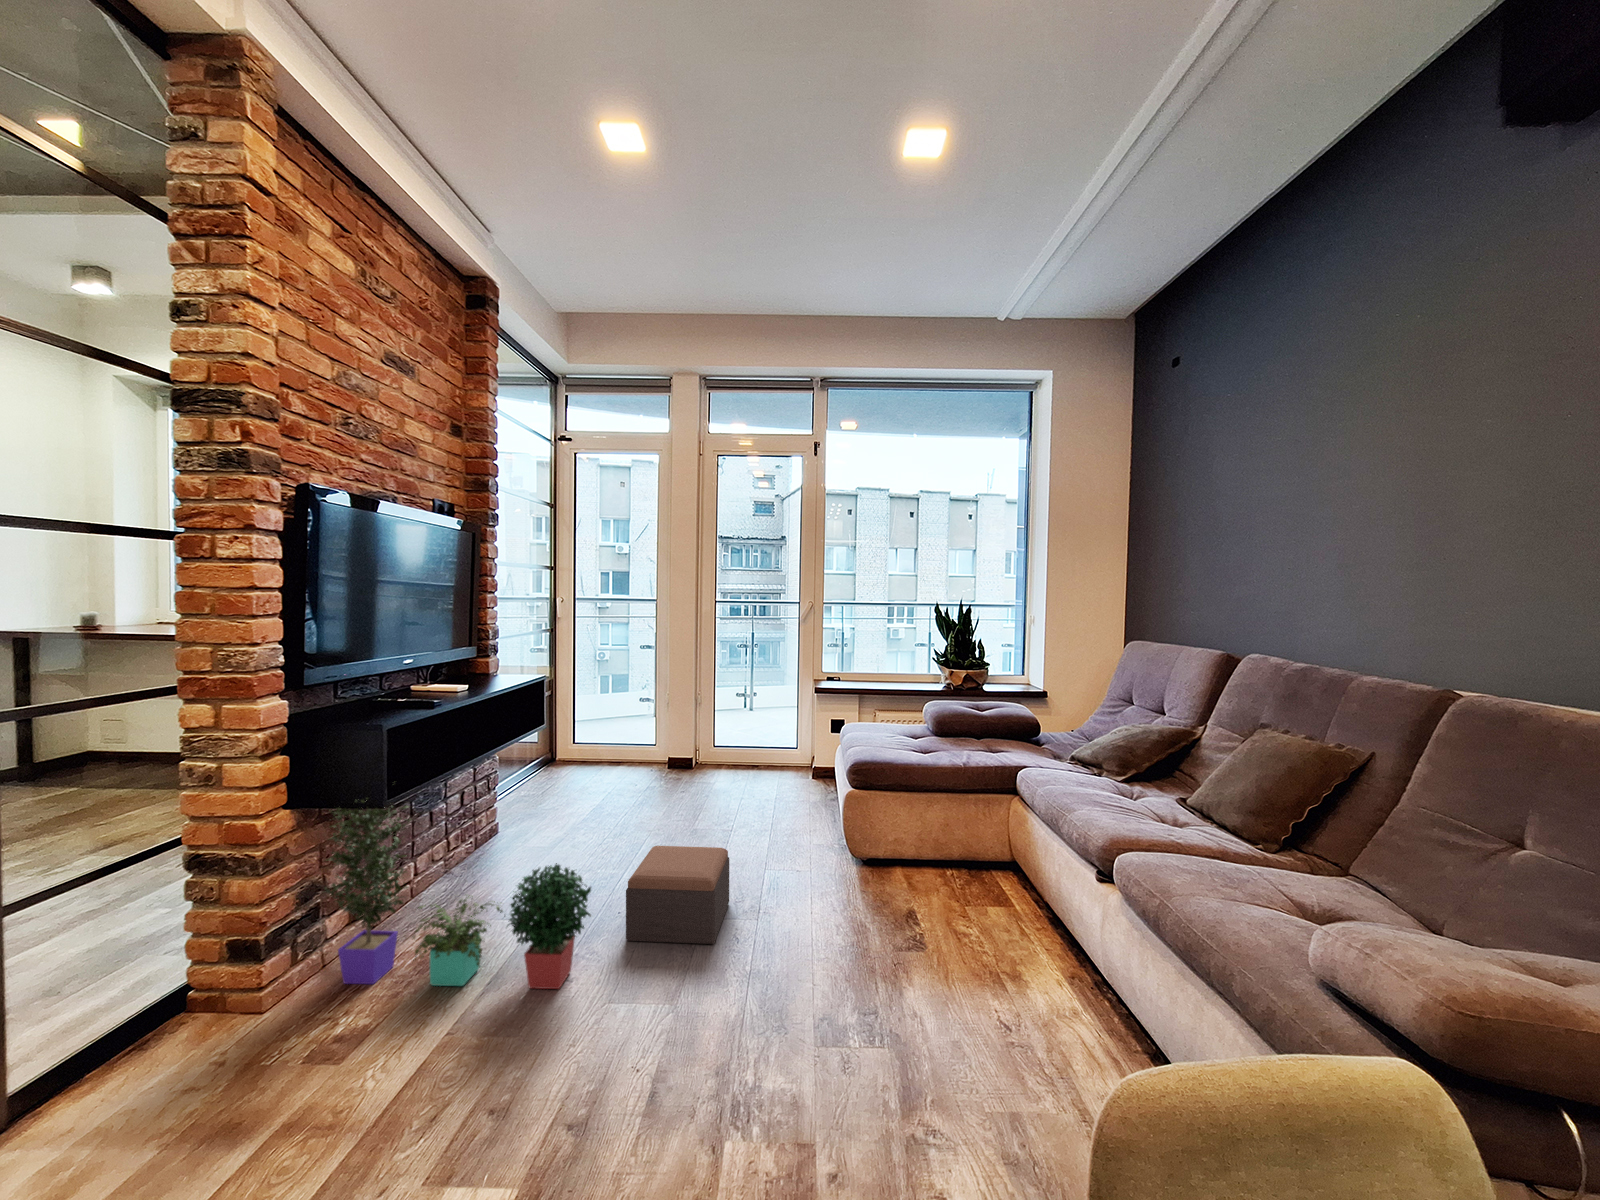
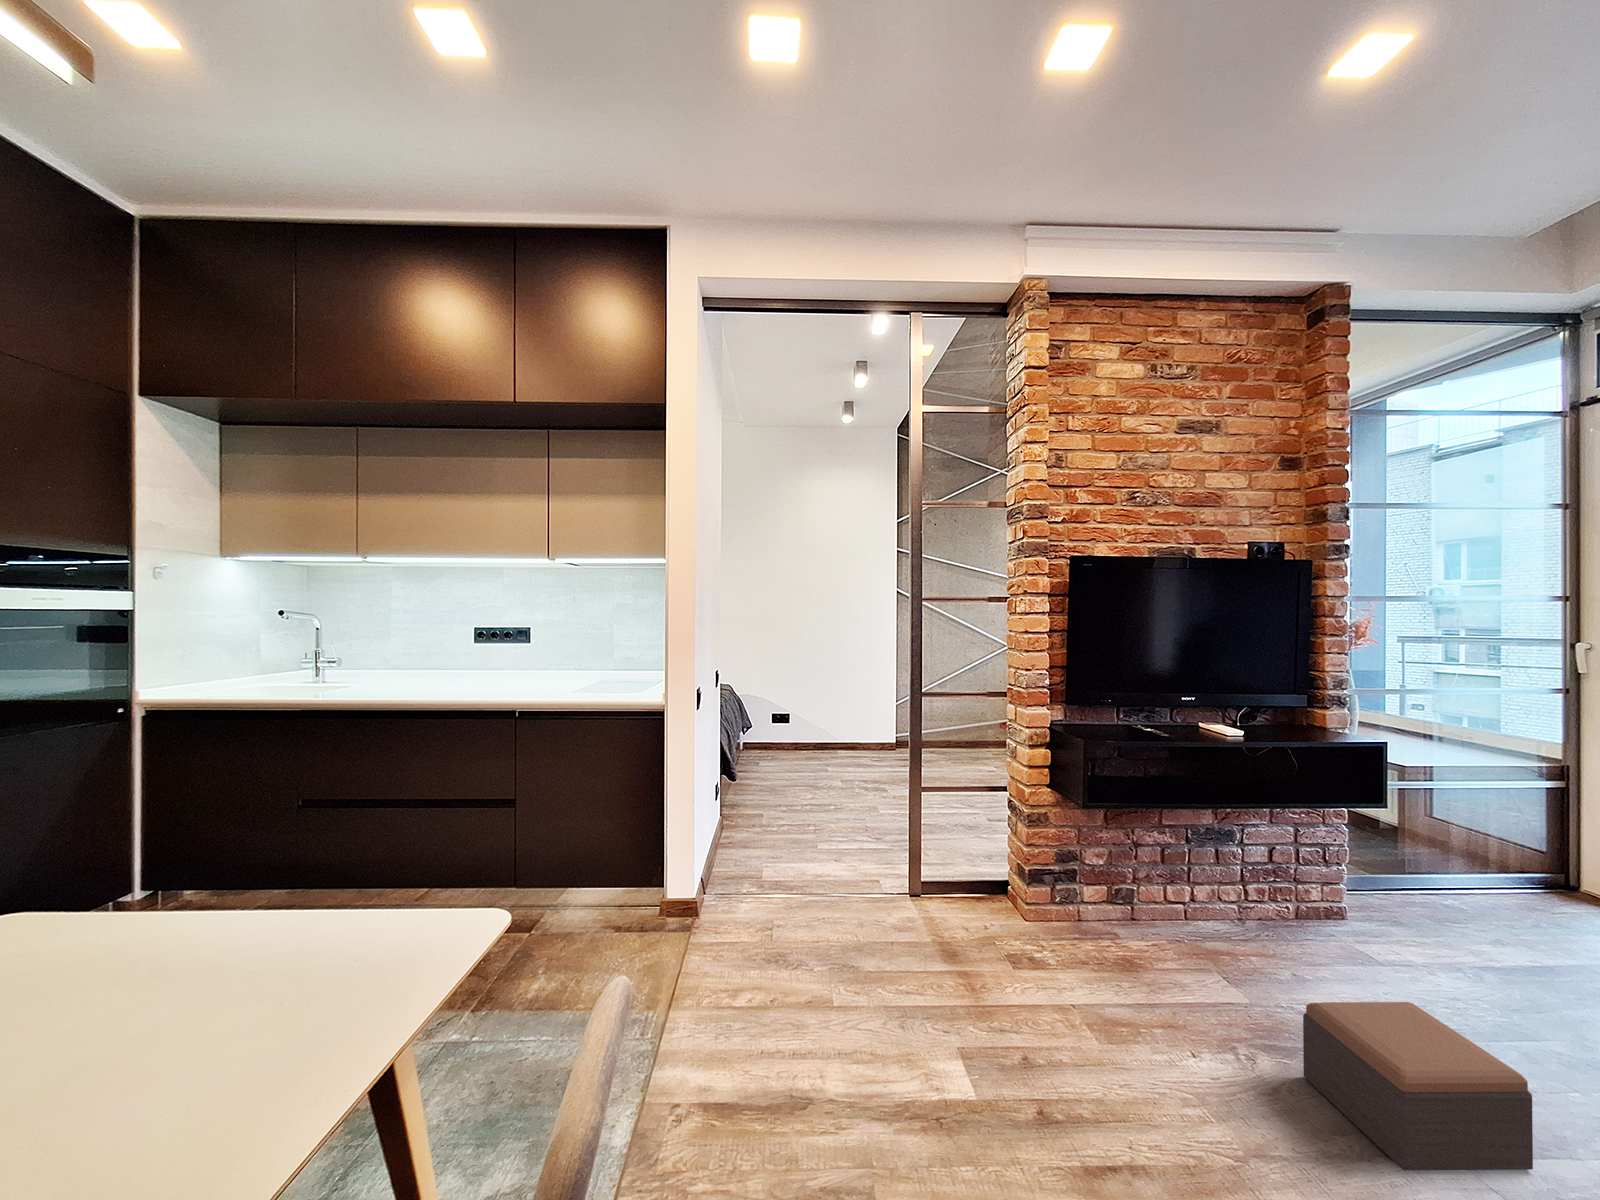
potted plant: present [325,799,591,989] -> none [1062,778,1231,1049]

